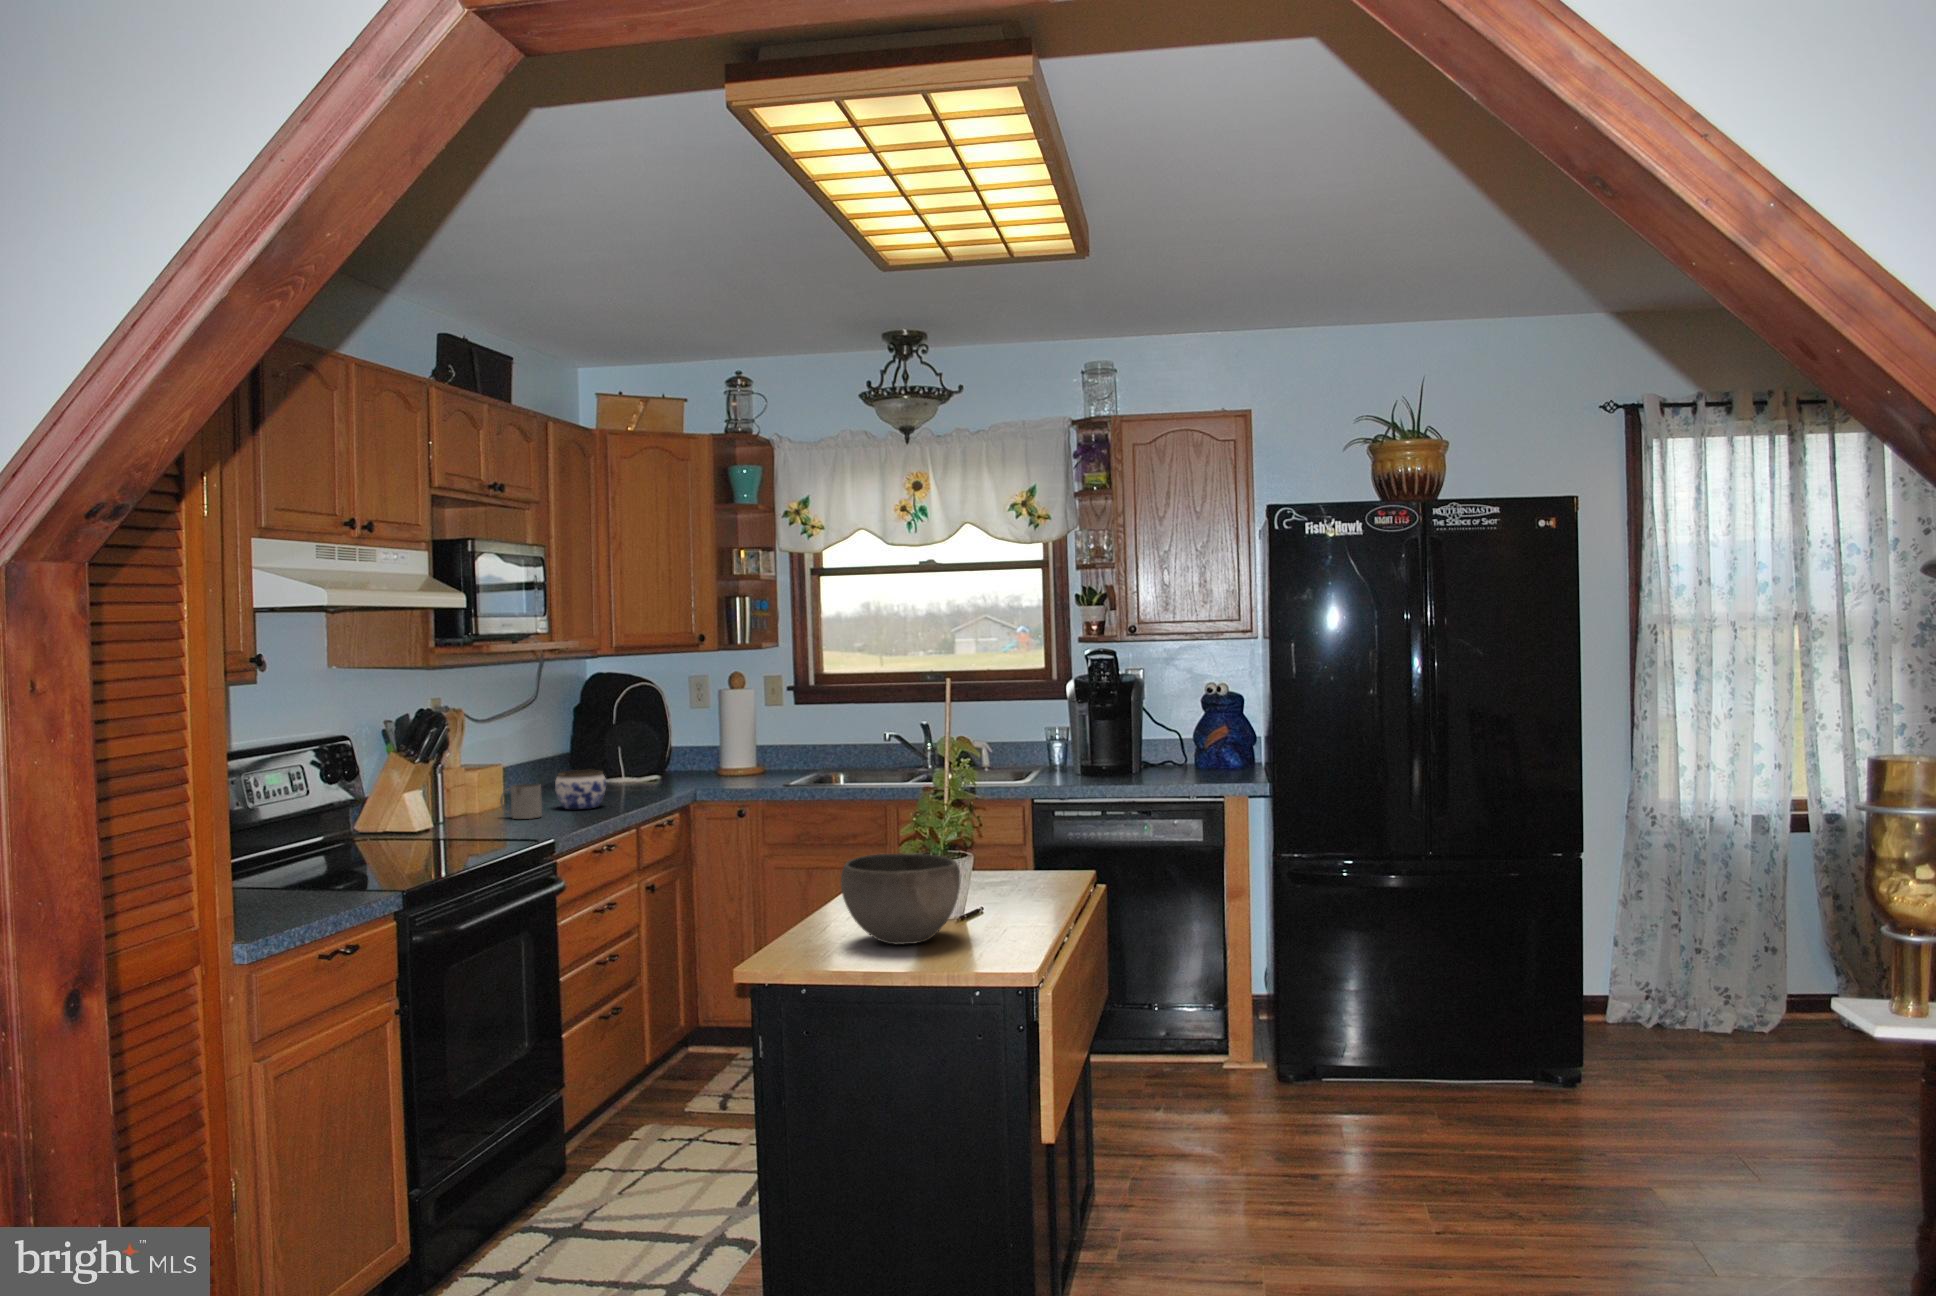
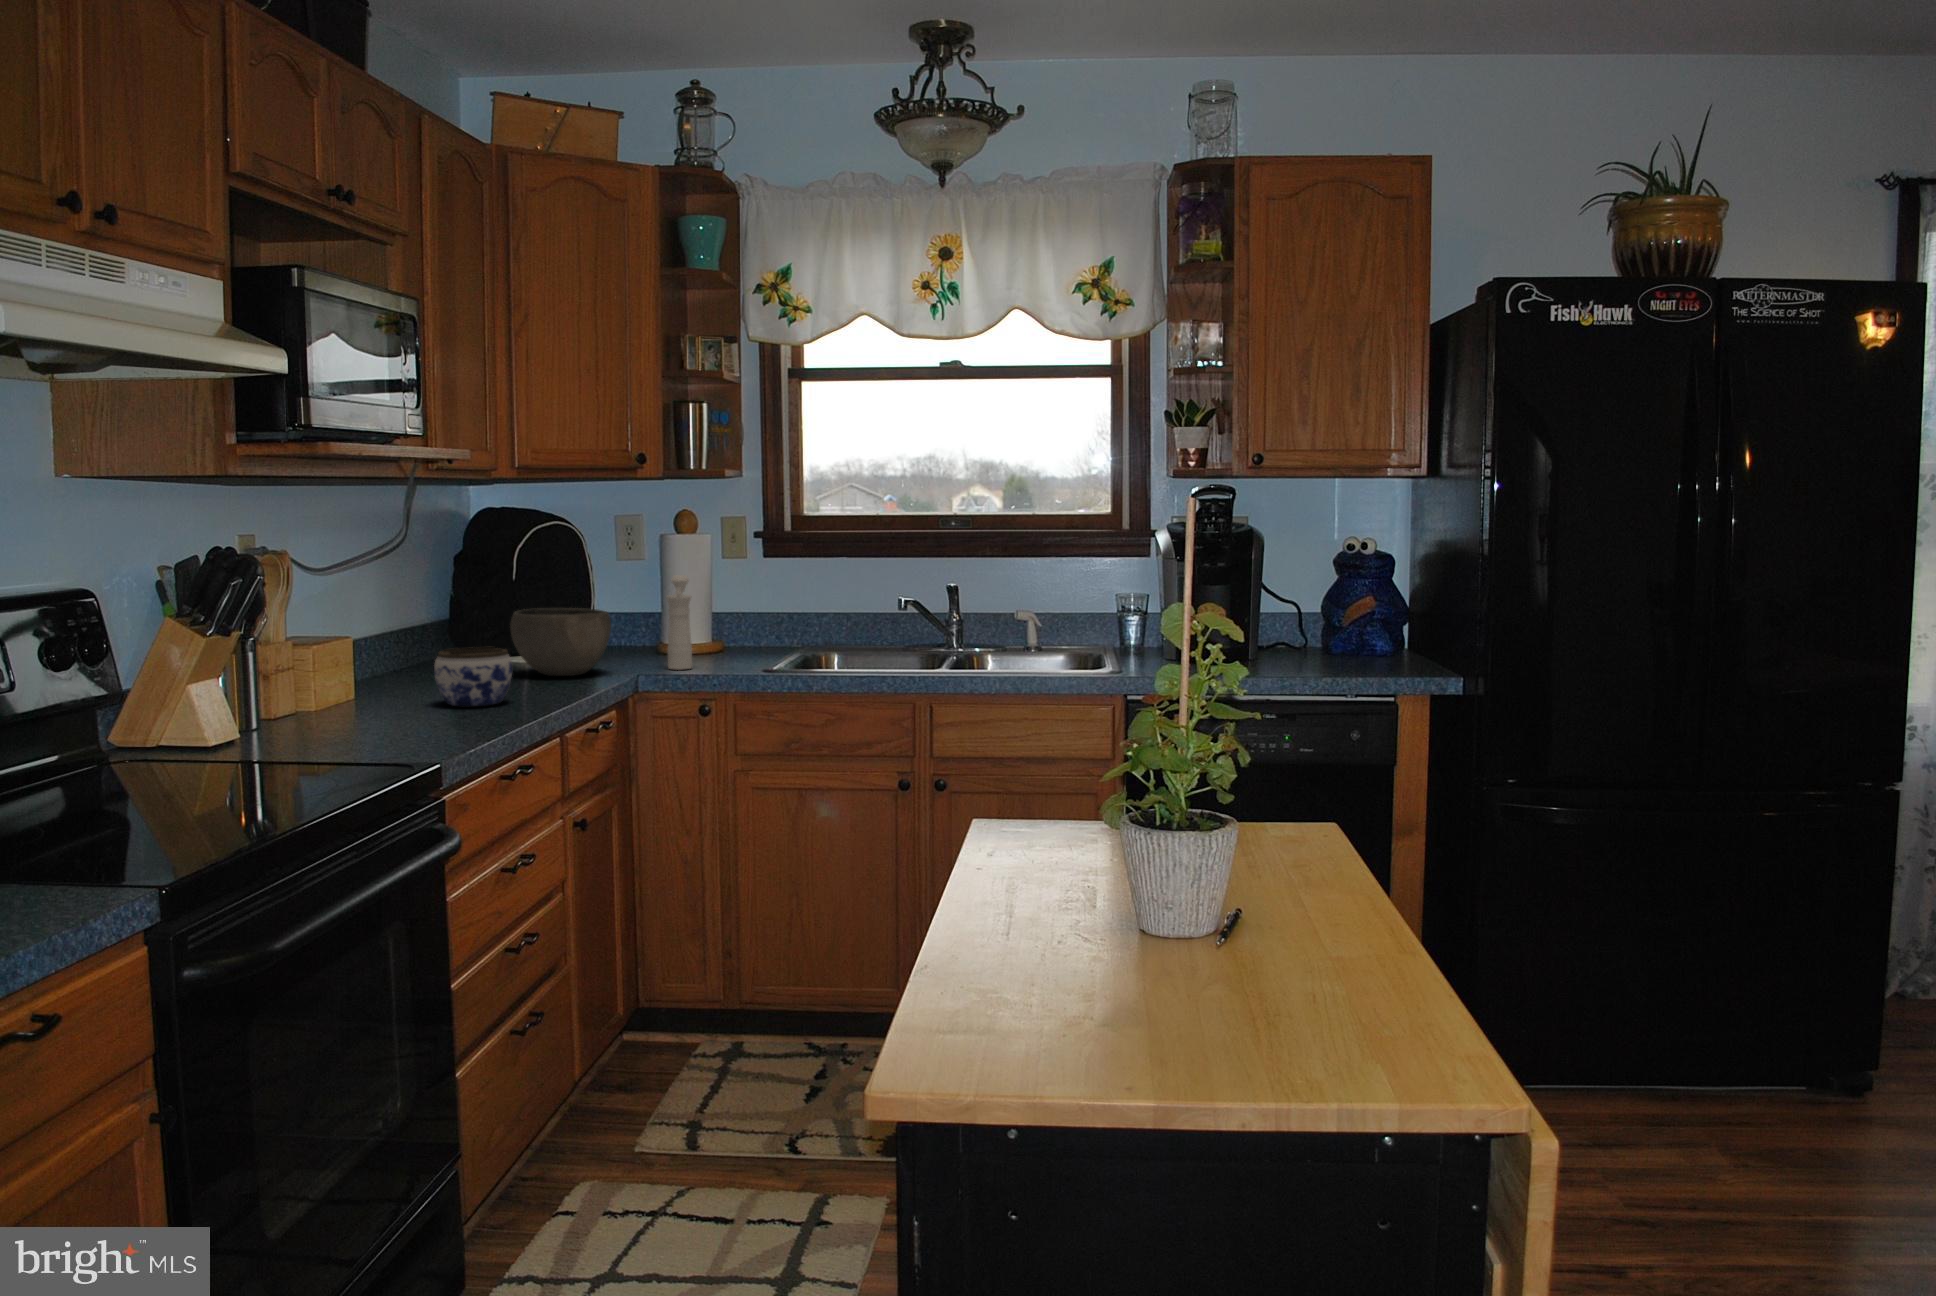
pepper mill: none [718,718,736,785] -> present [667,575,692,670]
mug: present [500,784,542,819] -> none [350,668,416,722]
bowl: present [841,853,961,945] -> present [510,608,611,676]

